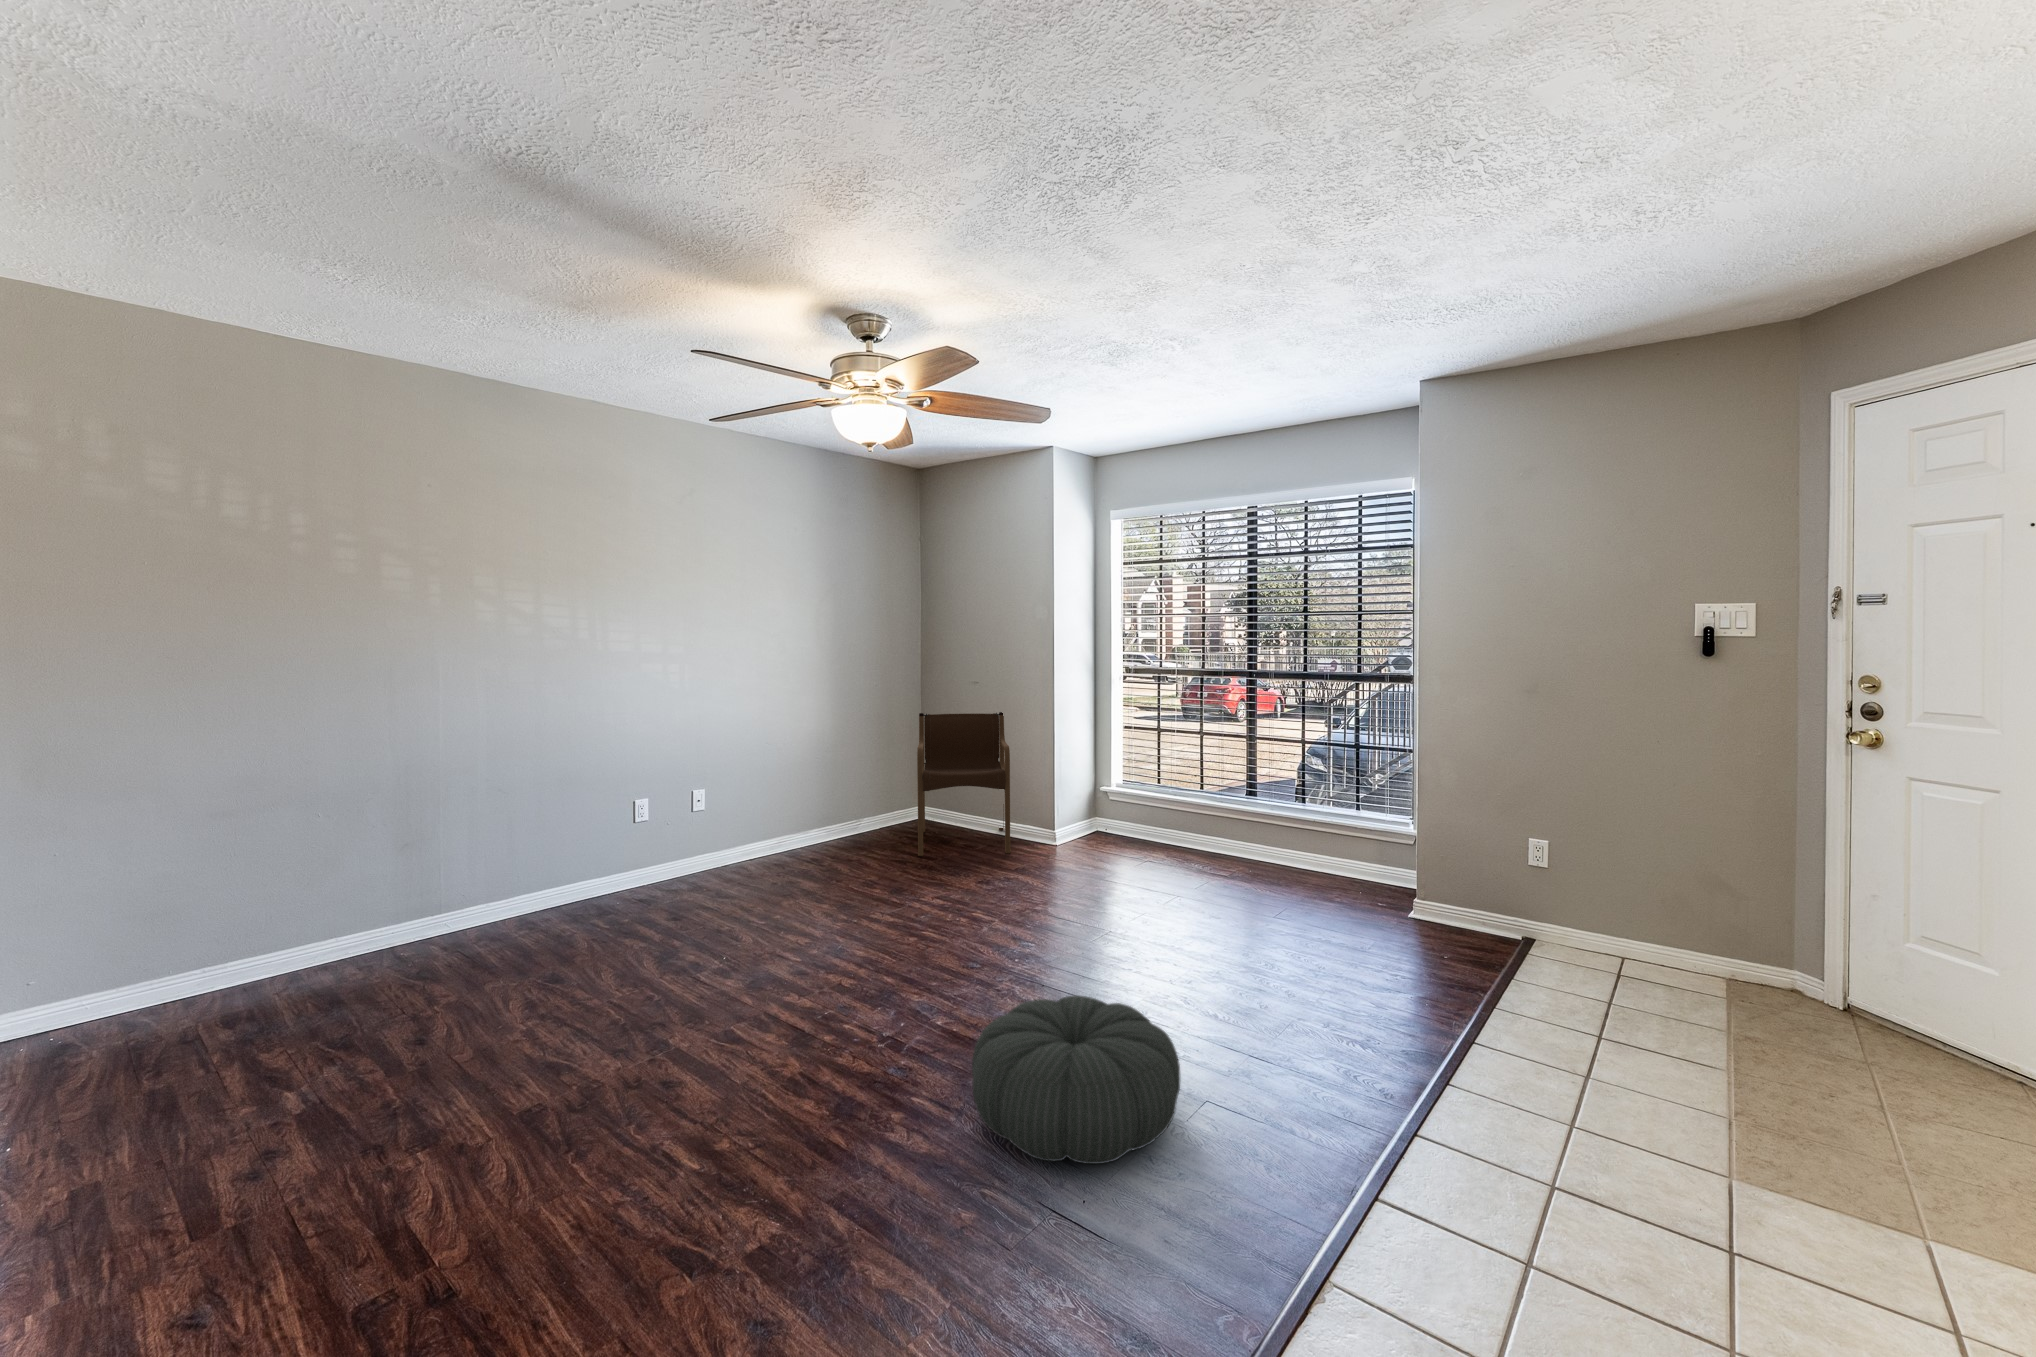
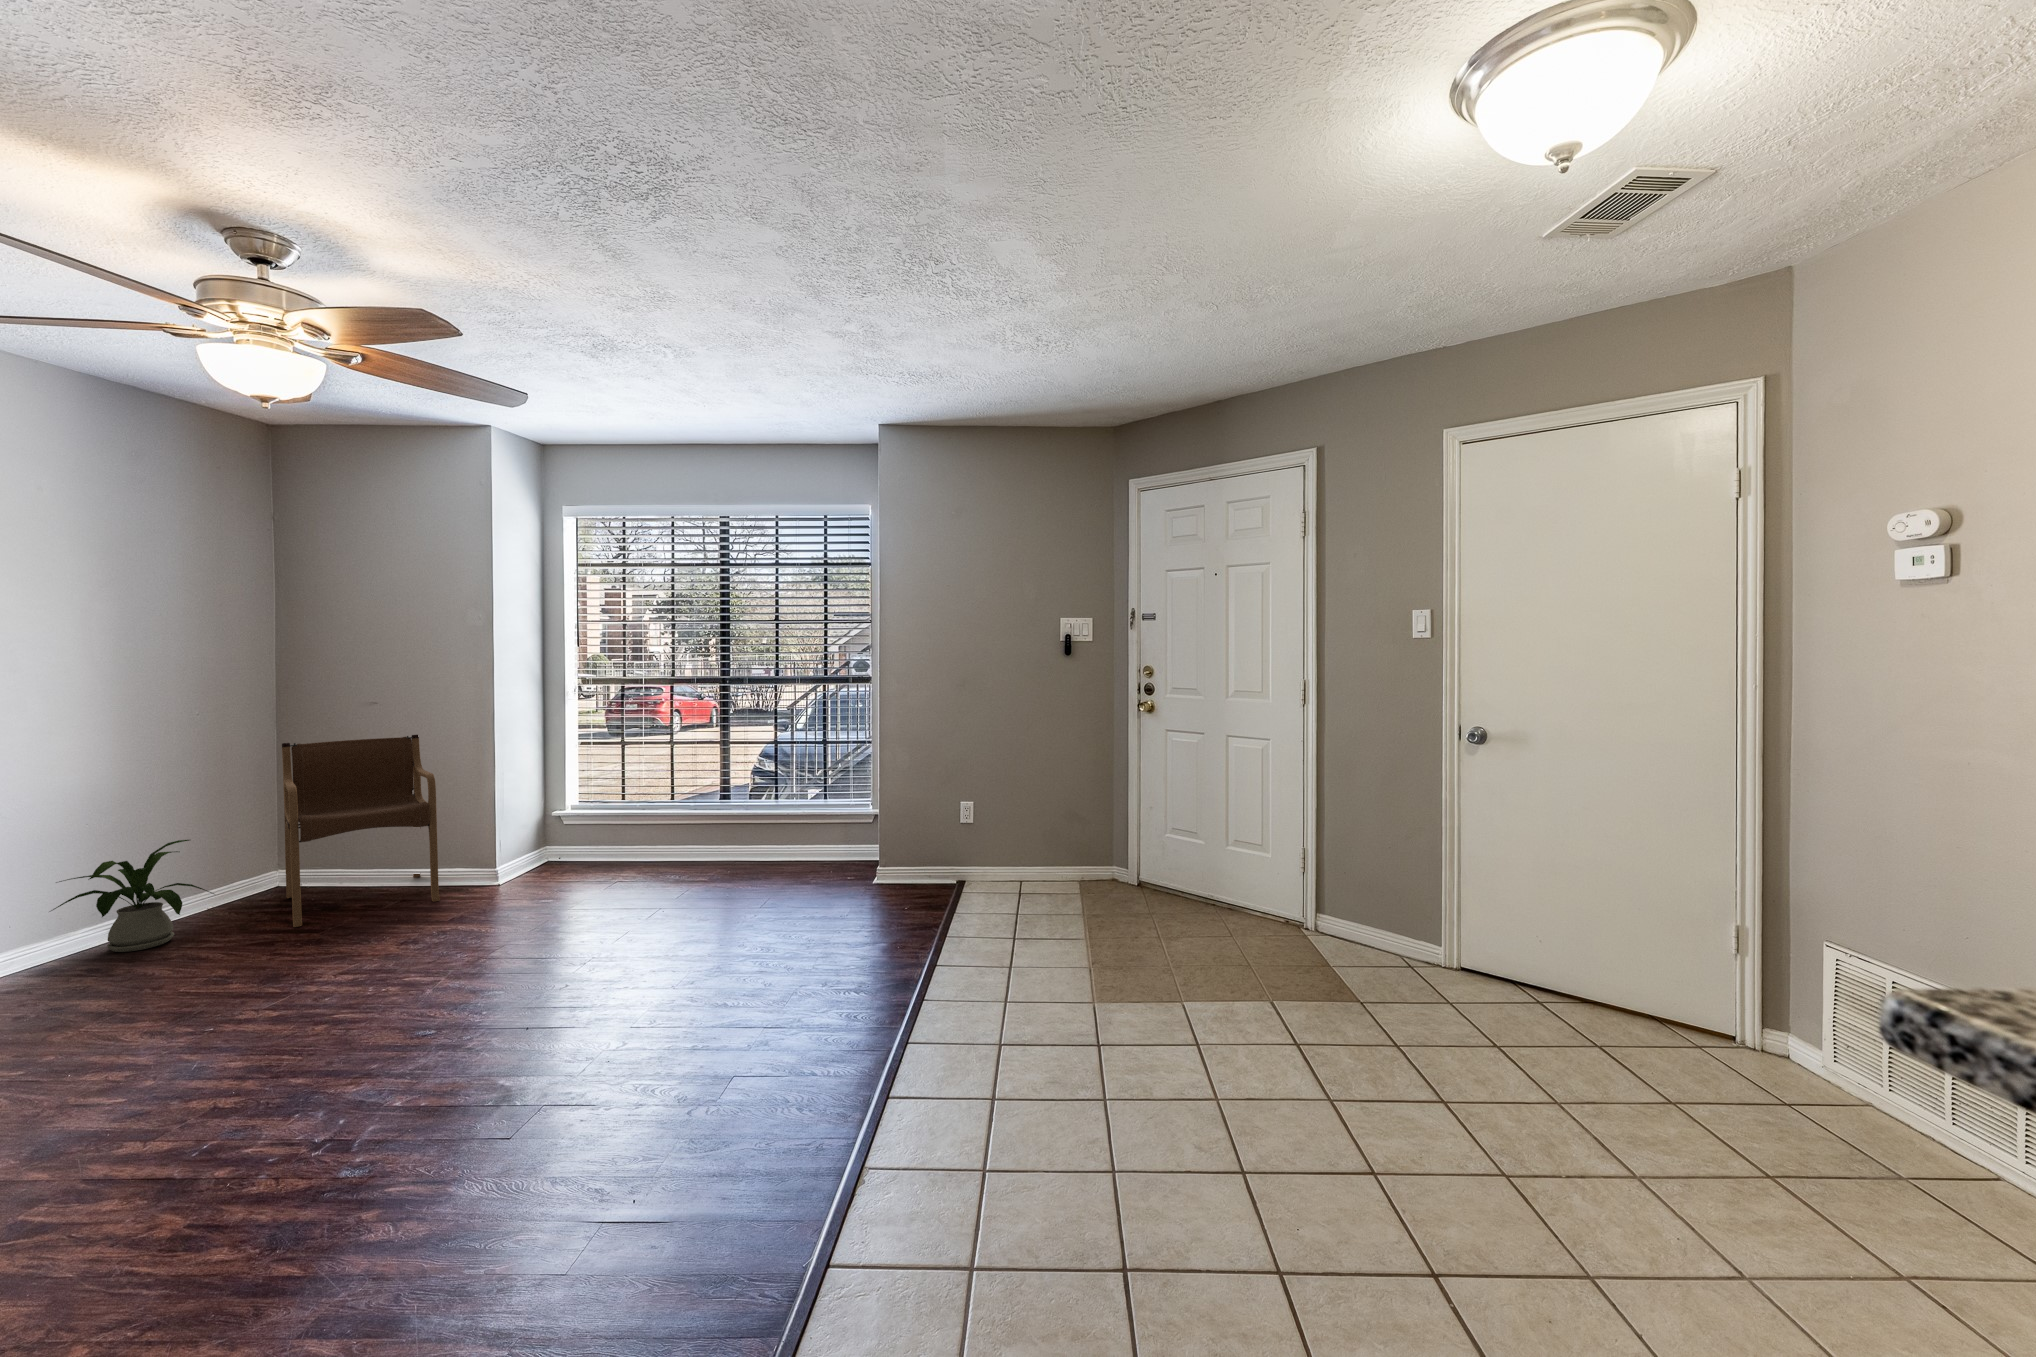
house plant: none [796,780,878,854] -> present [51,840,214,952]
pouf: present [972,995,1180,1164] -> none [476,1010,718,1186]

